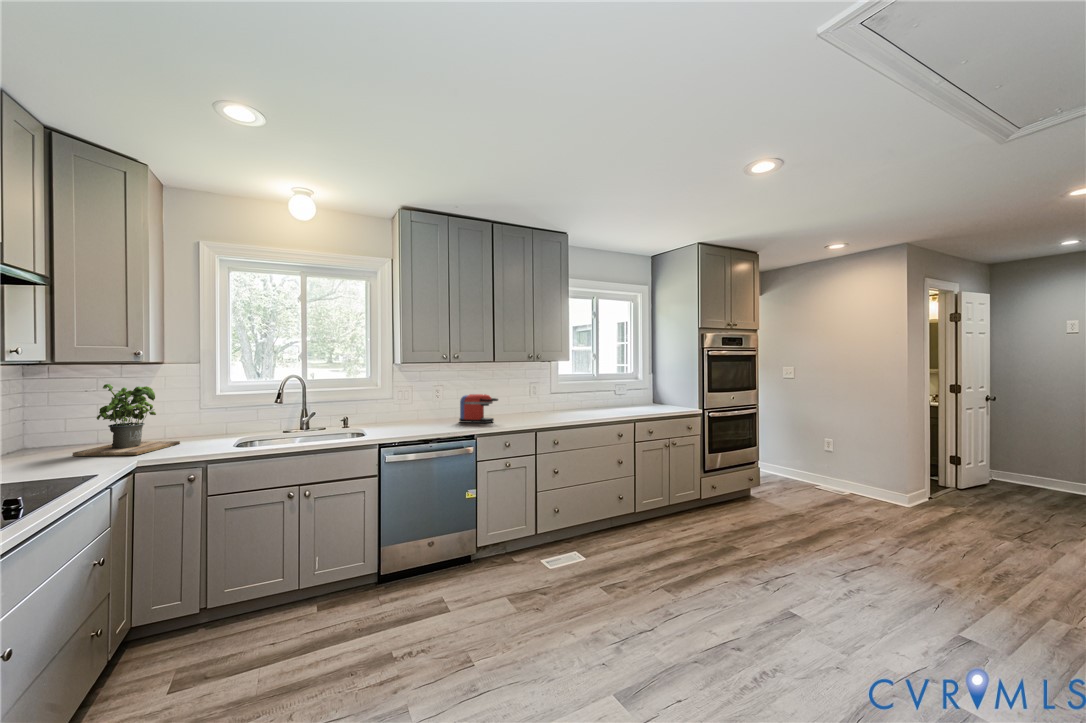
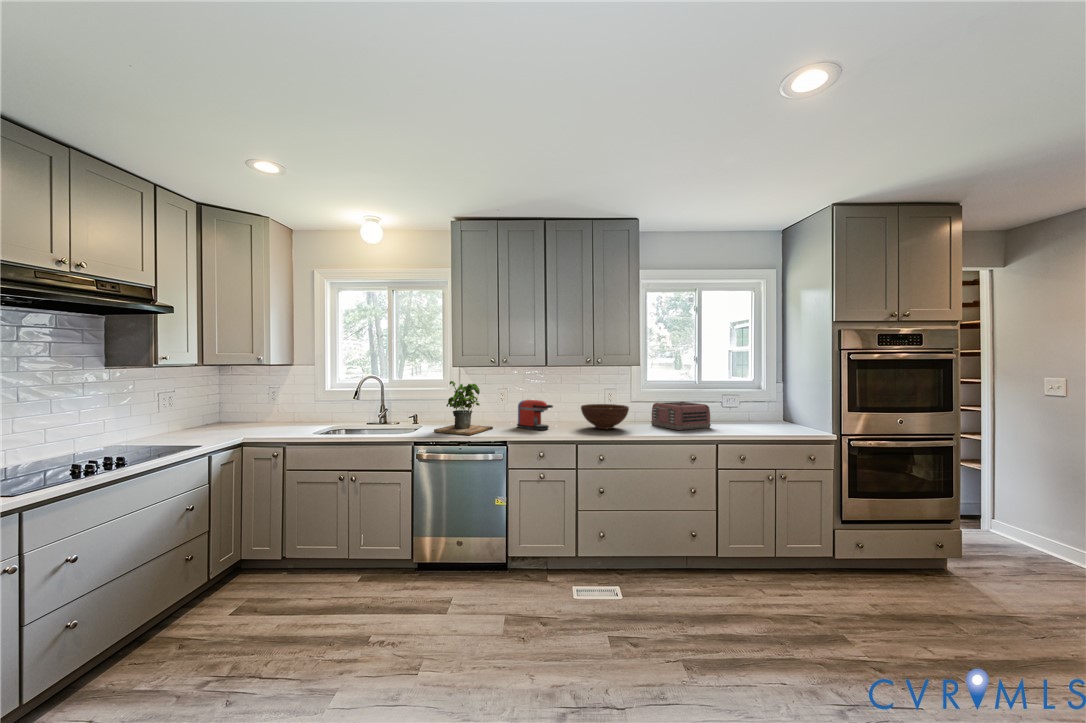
potted plant: present [72,384,180,456] -> present [434,381,493,435]
toaster: none [569,391,616,414] -> present [651,402,711,430]
fruit bowl: none [518,396,561,418] -> present [581,404,629,429]

